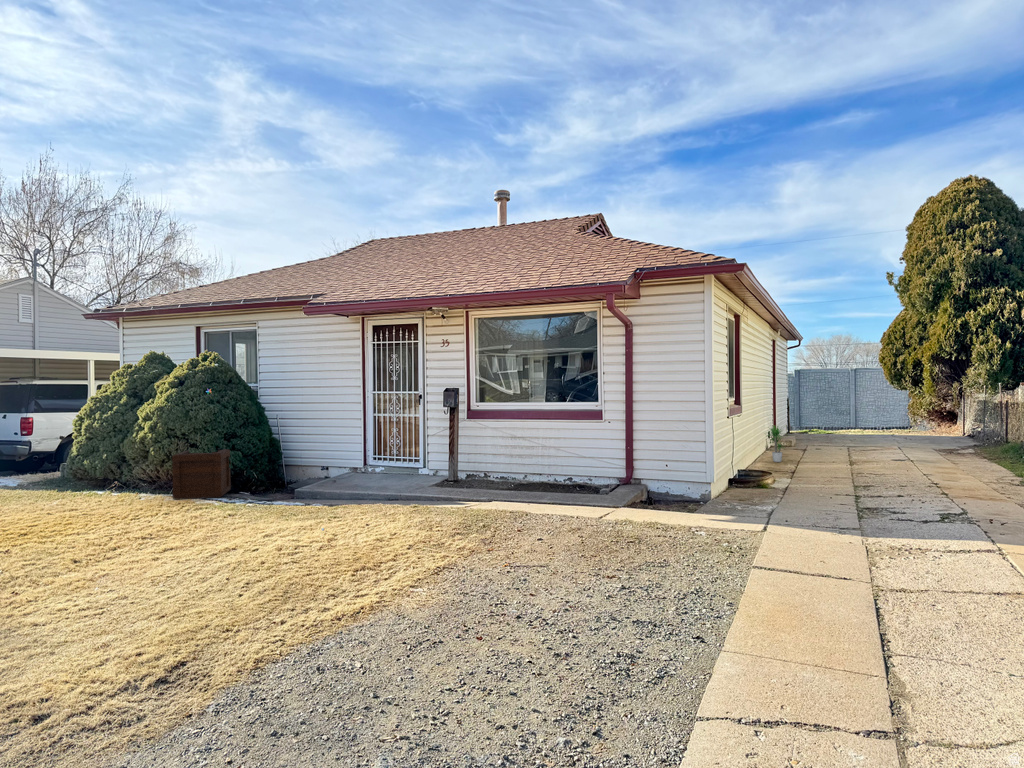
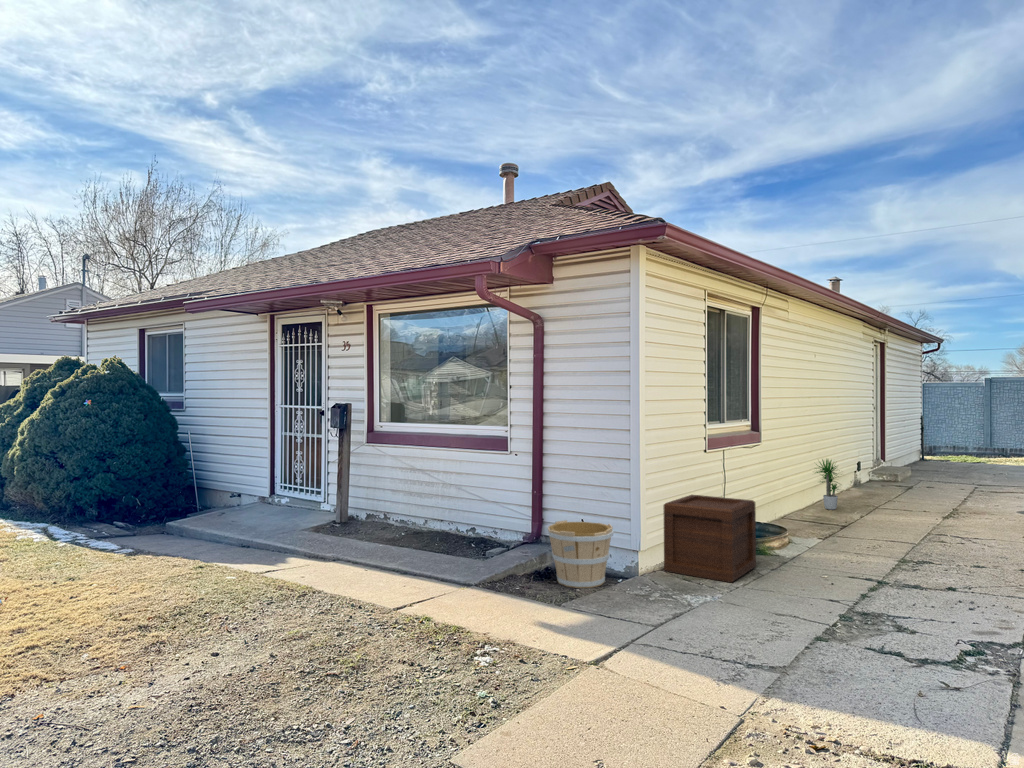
wooden crate: present [172,449,231,500] -> present [663,495,756,583]
wooden bucket: none [650,465,696,509] -> present [548,520,614,588]

